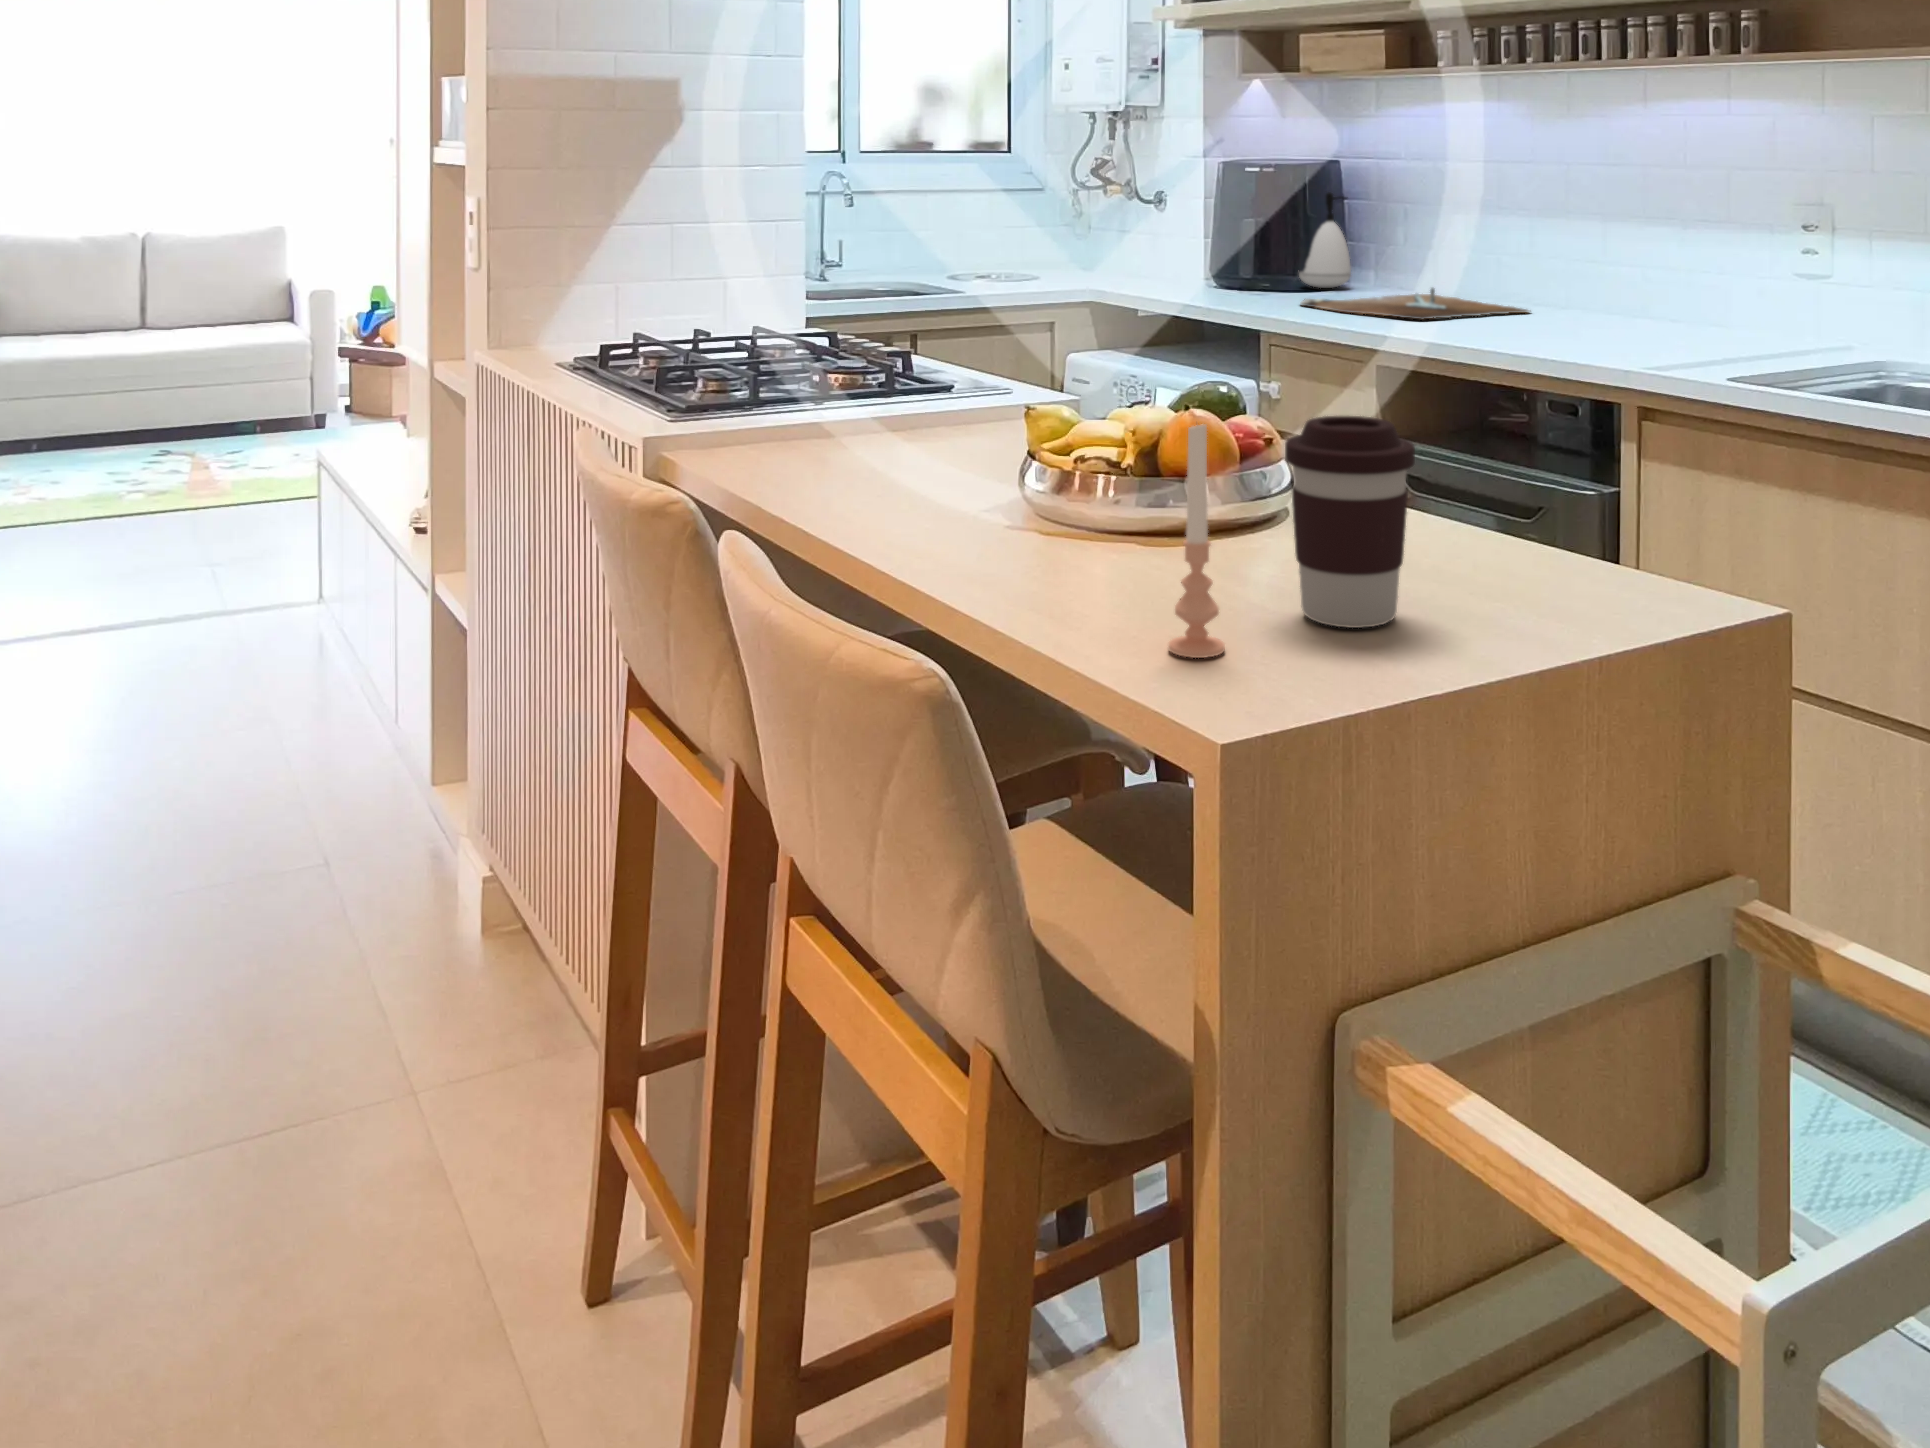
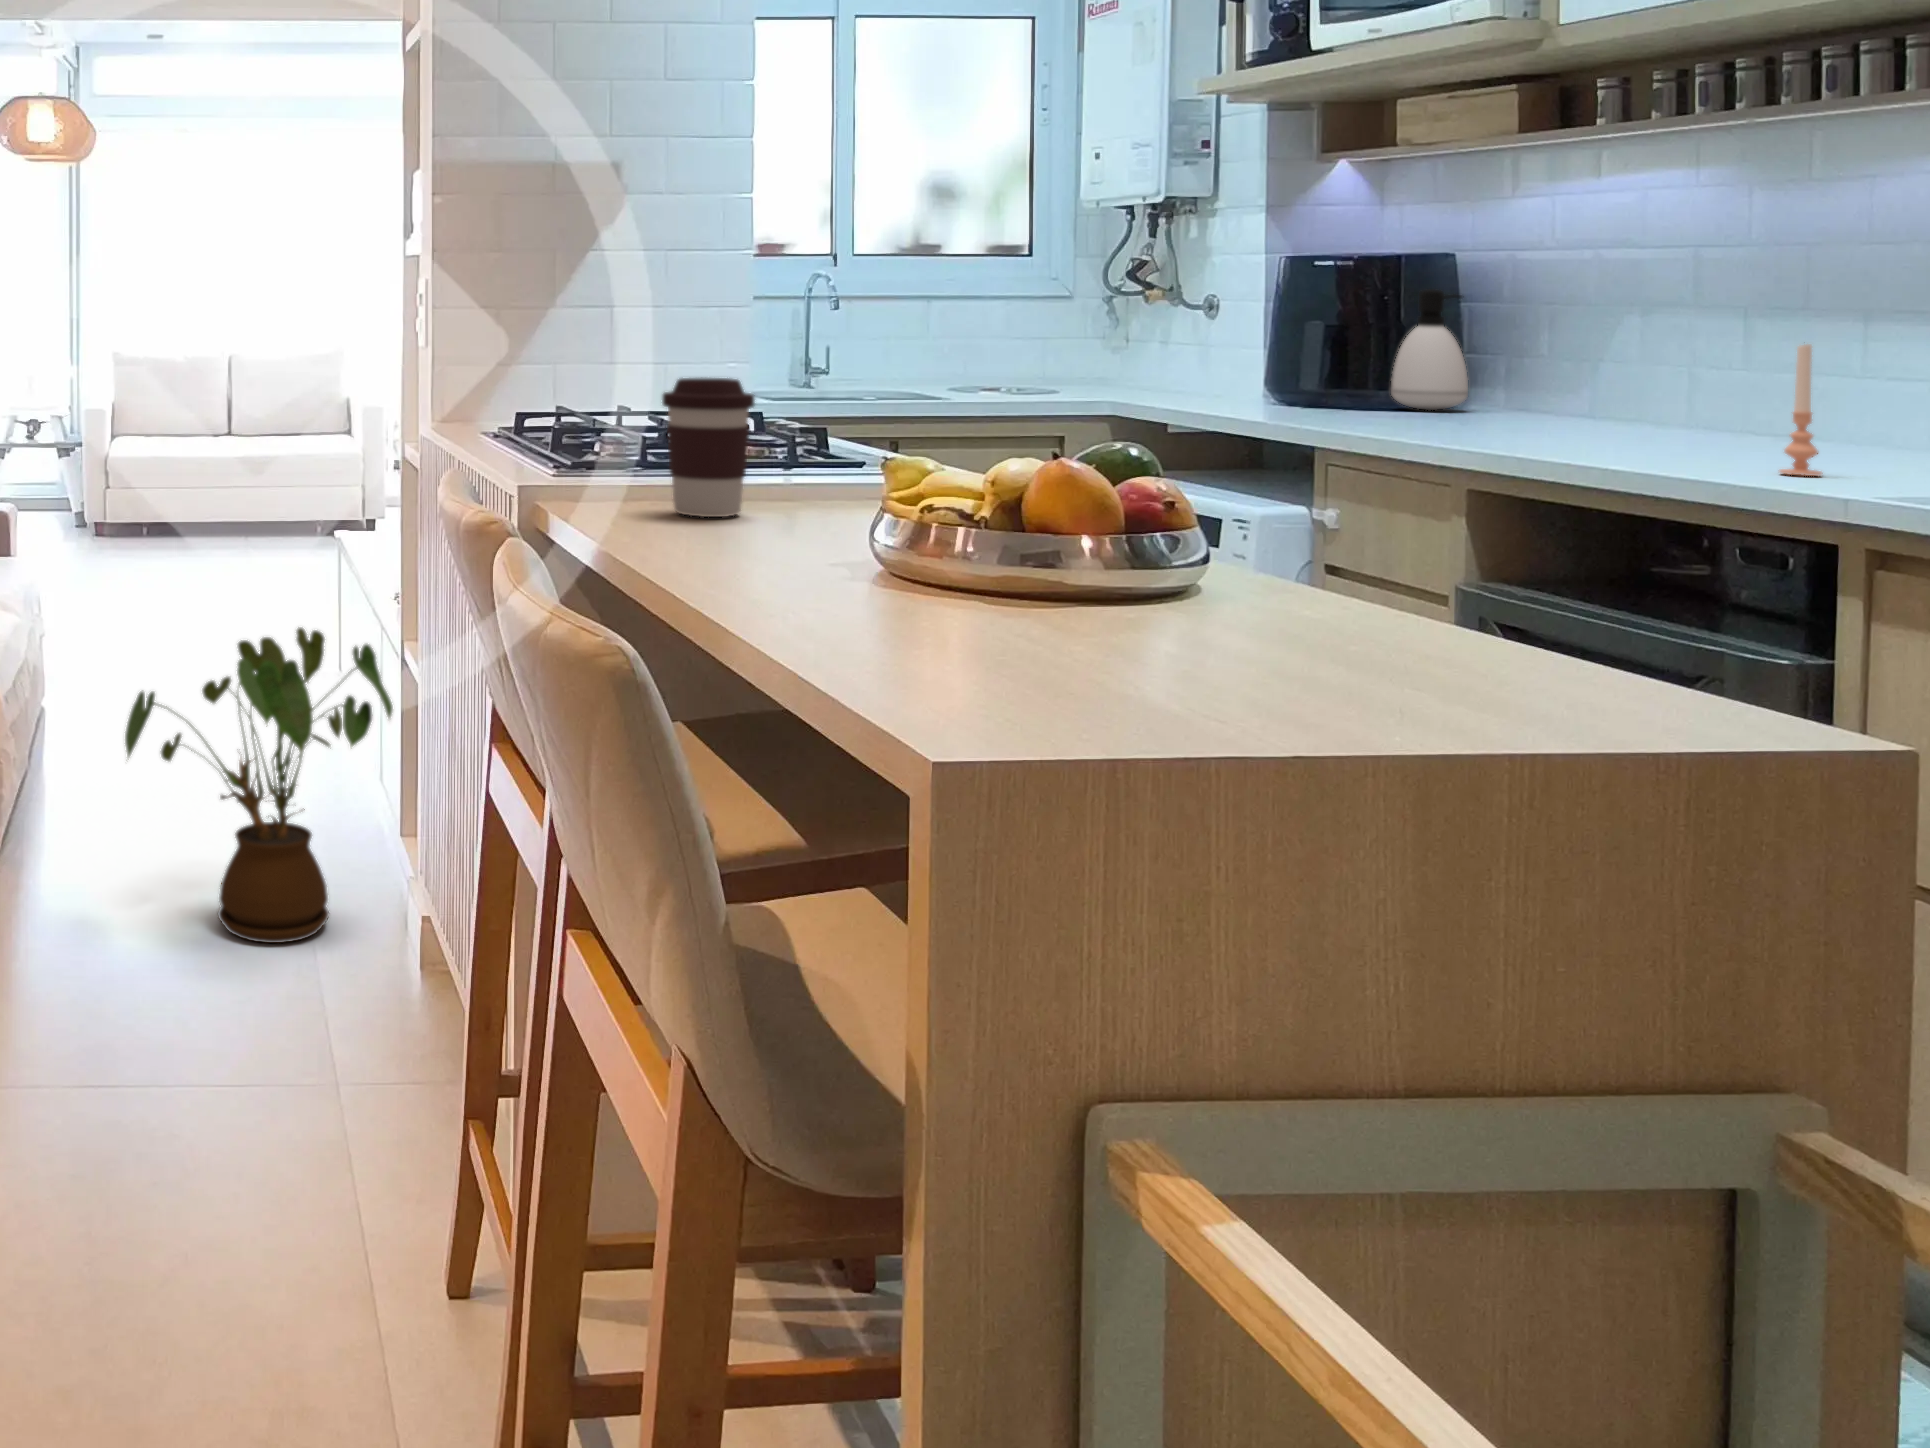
cutting board: present [1301,288,1529,320] -> none [1375,404,1736,441]
coffee cup: present [1285,416,1415,628] -> present [662,377,755,517]
candle: present [1168,424,1225,658] -> present [1780,344,1822,476]
house plant: none [114,578,446,942] -> present [125,627,393,943]

